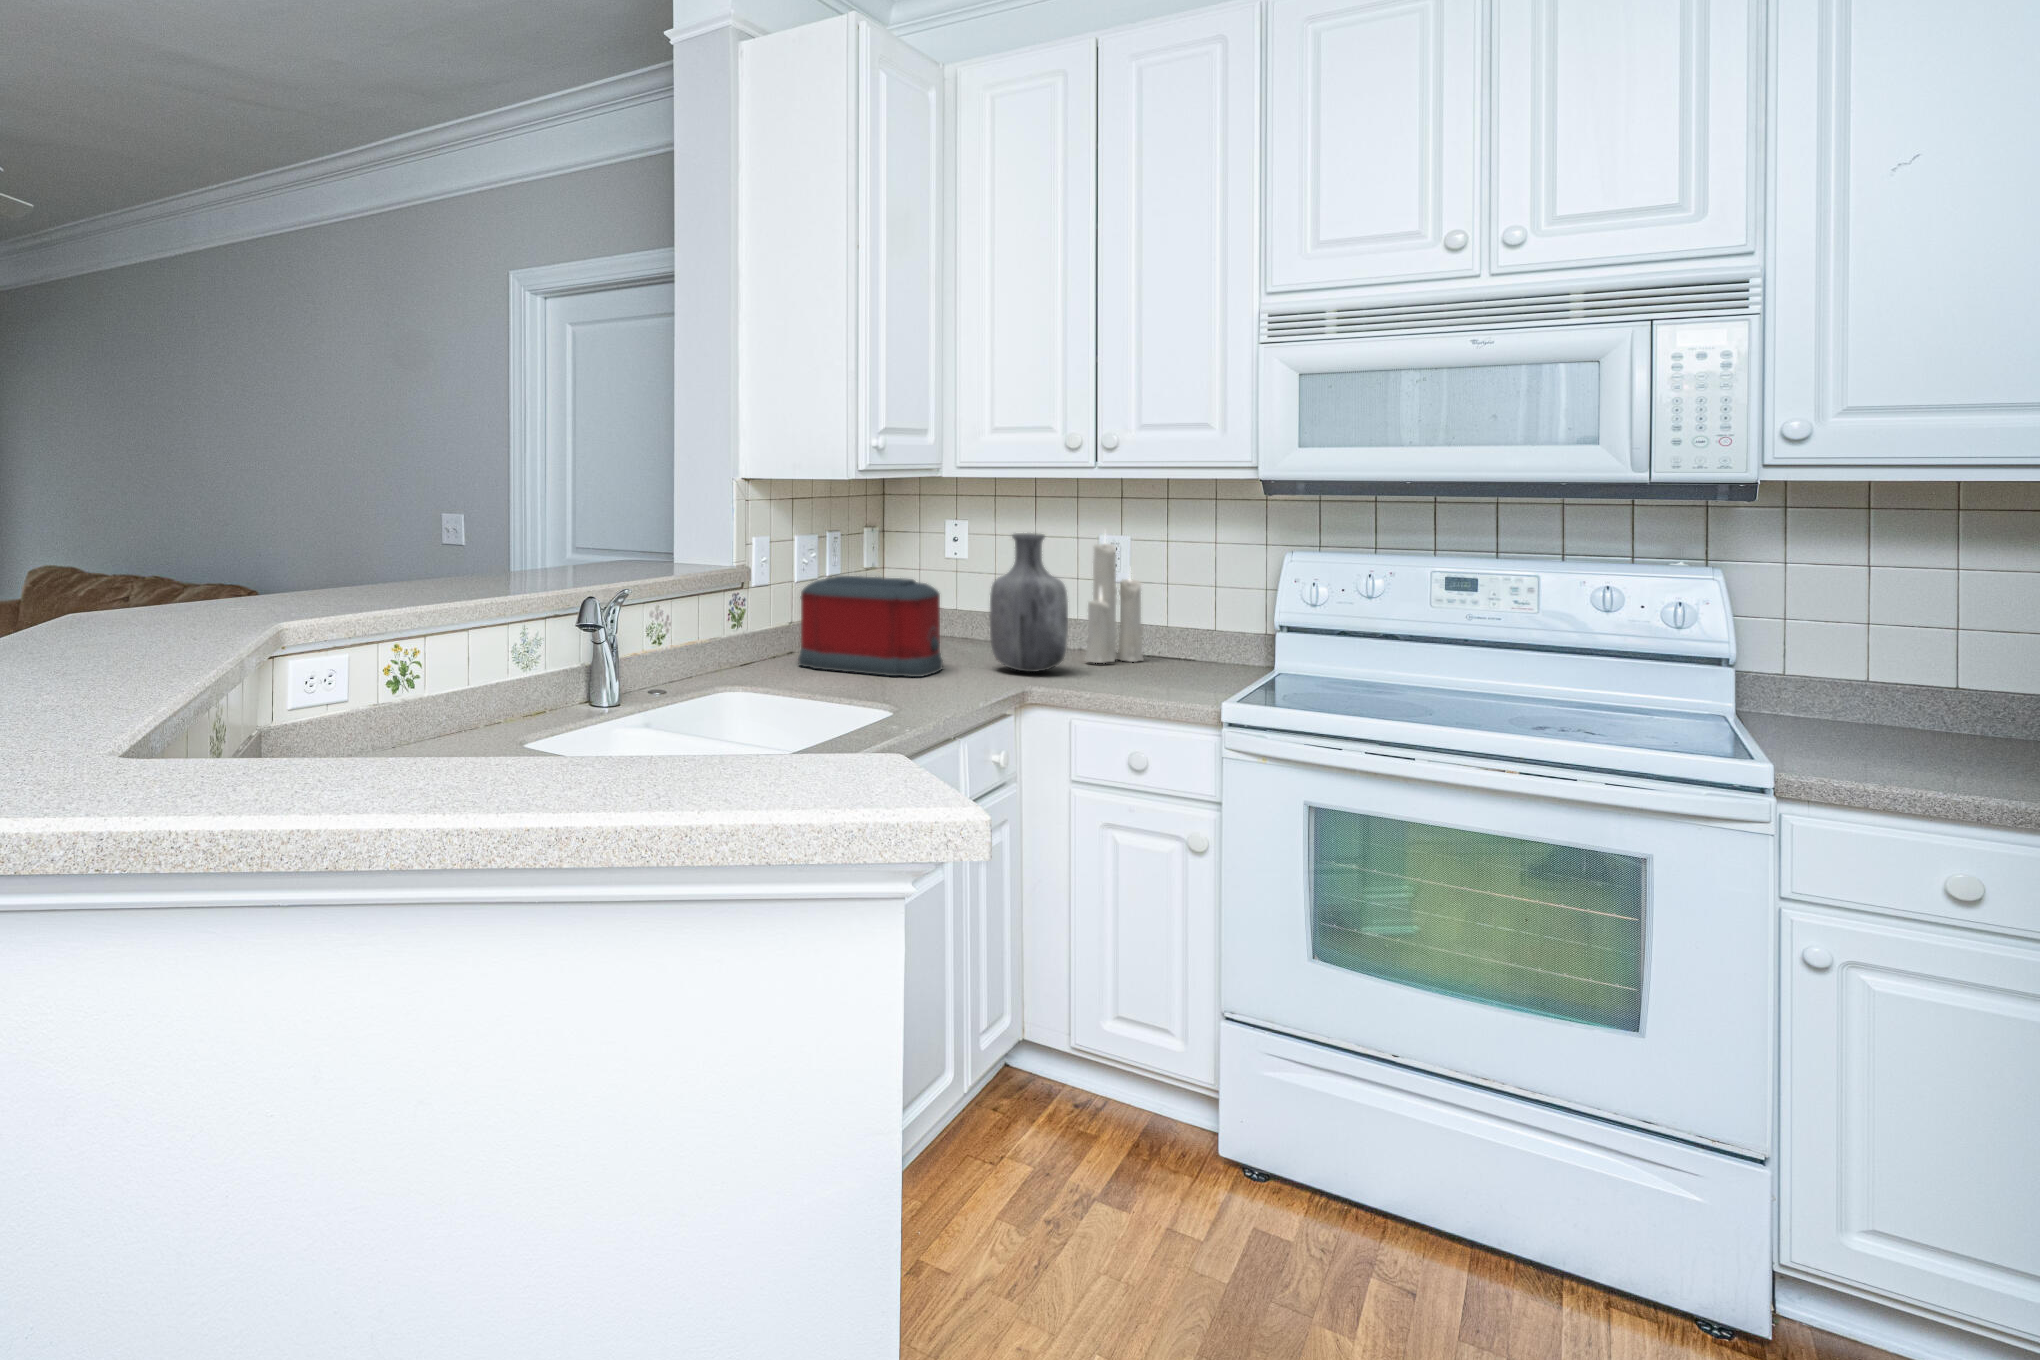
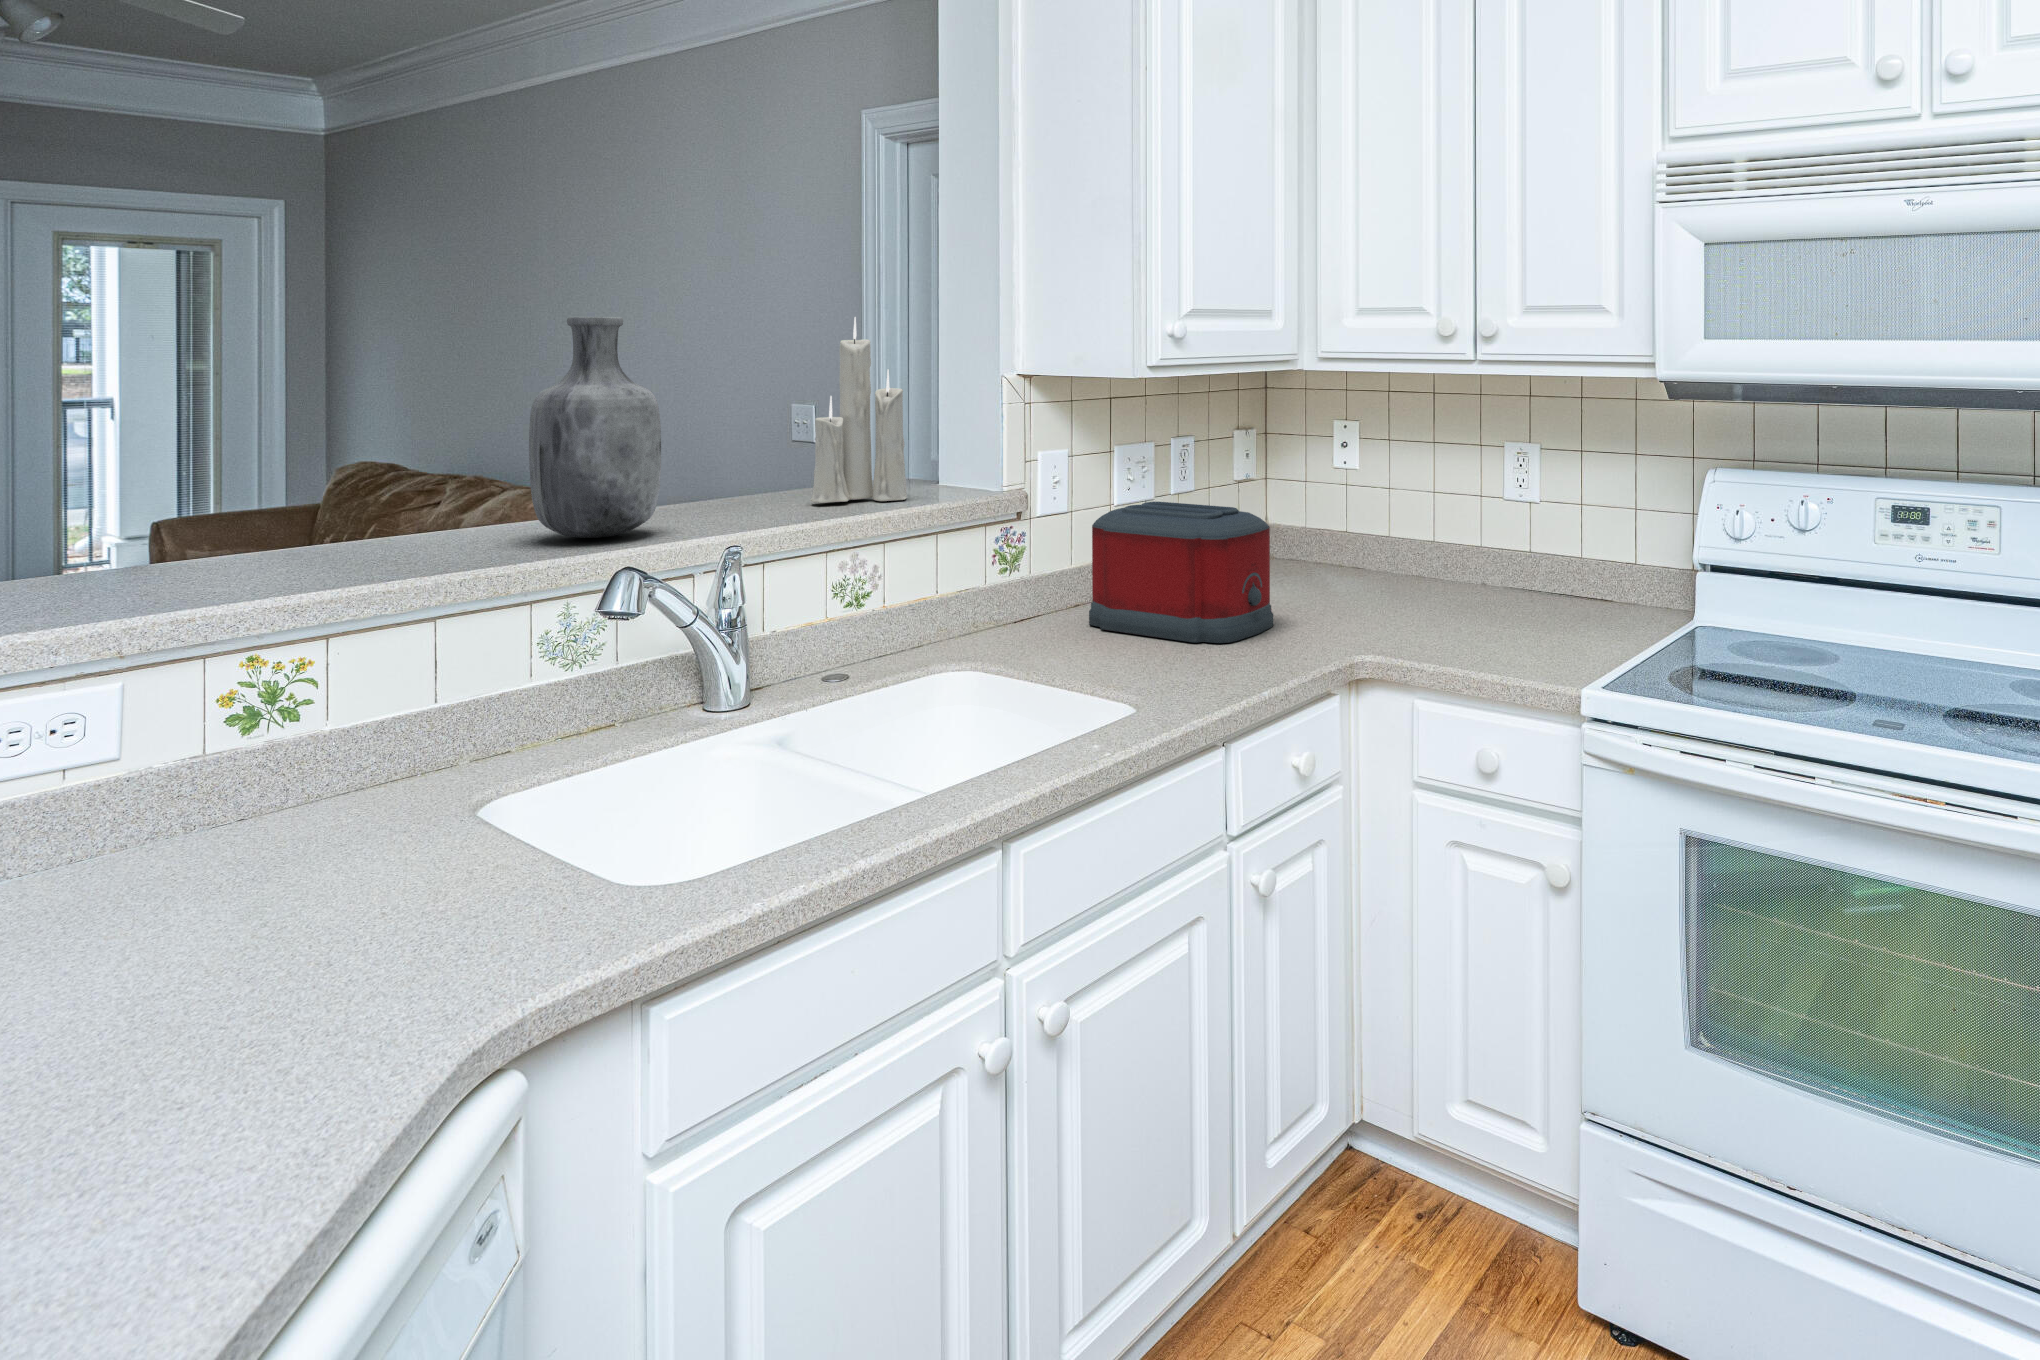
vase: present [990,533,1068,672] -> present [529,317,661,538]
candle: present [1085,543,1144,663] -> present [810,317,907,503]

